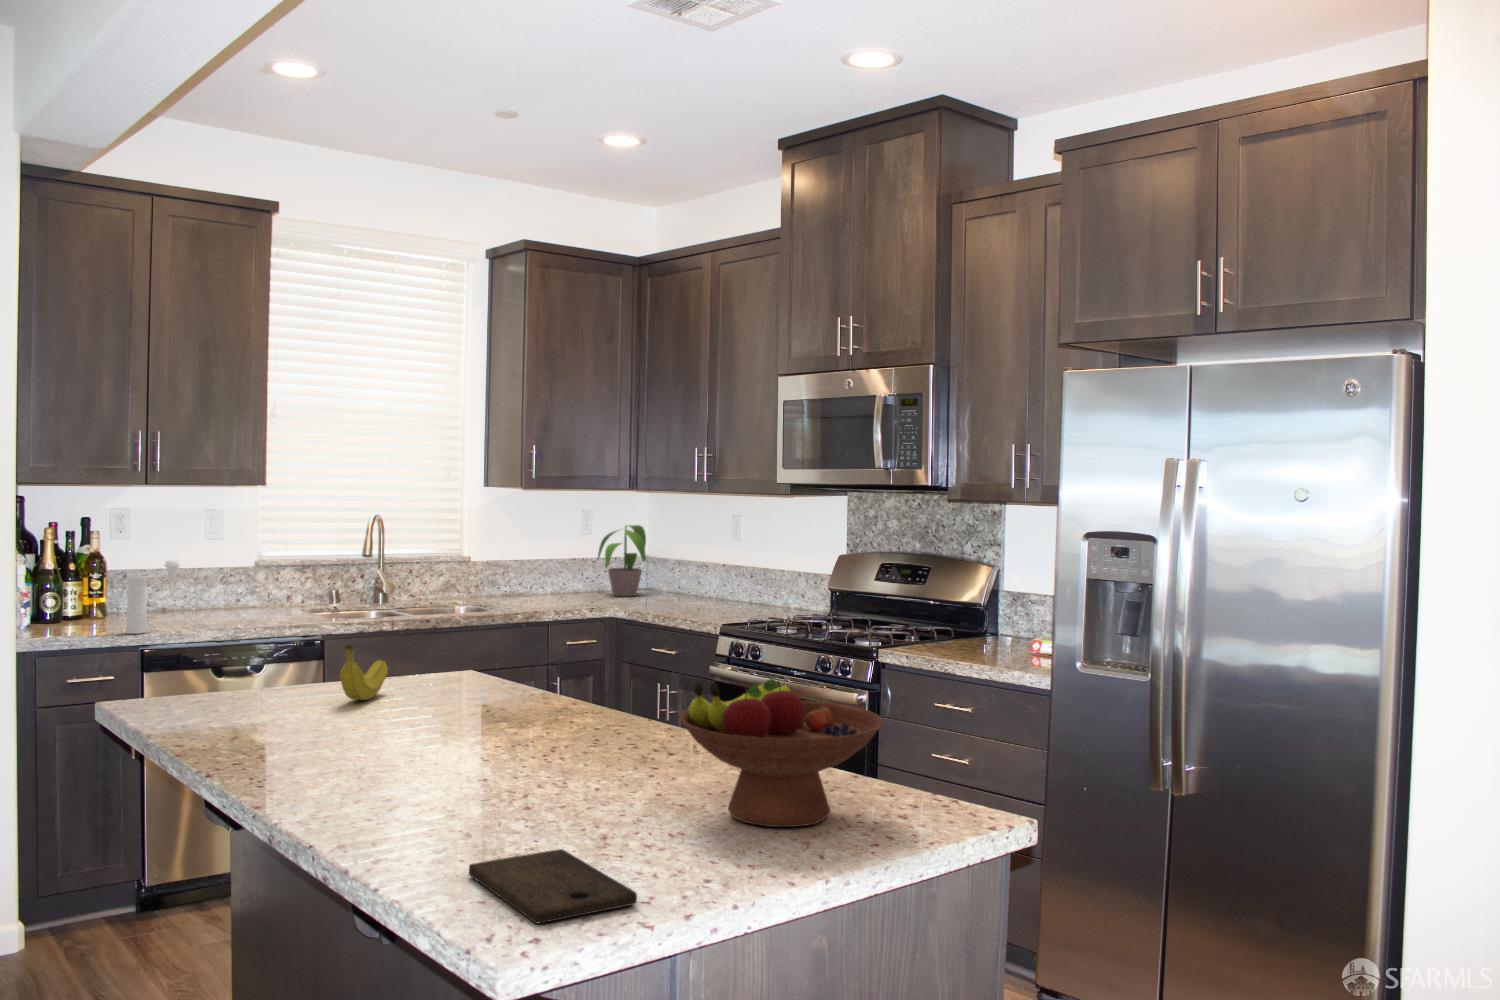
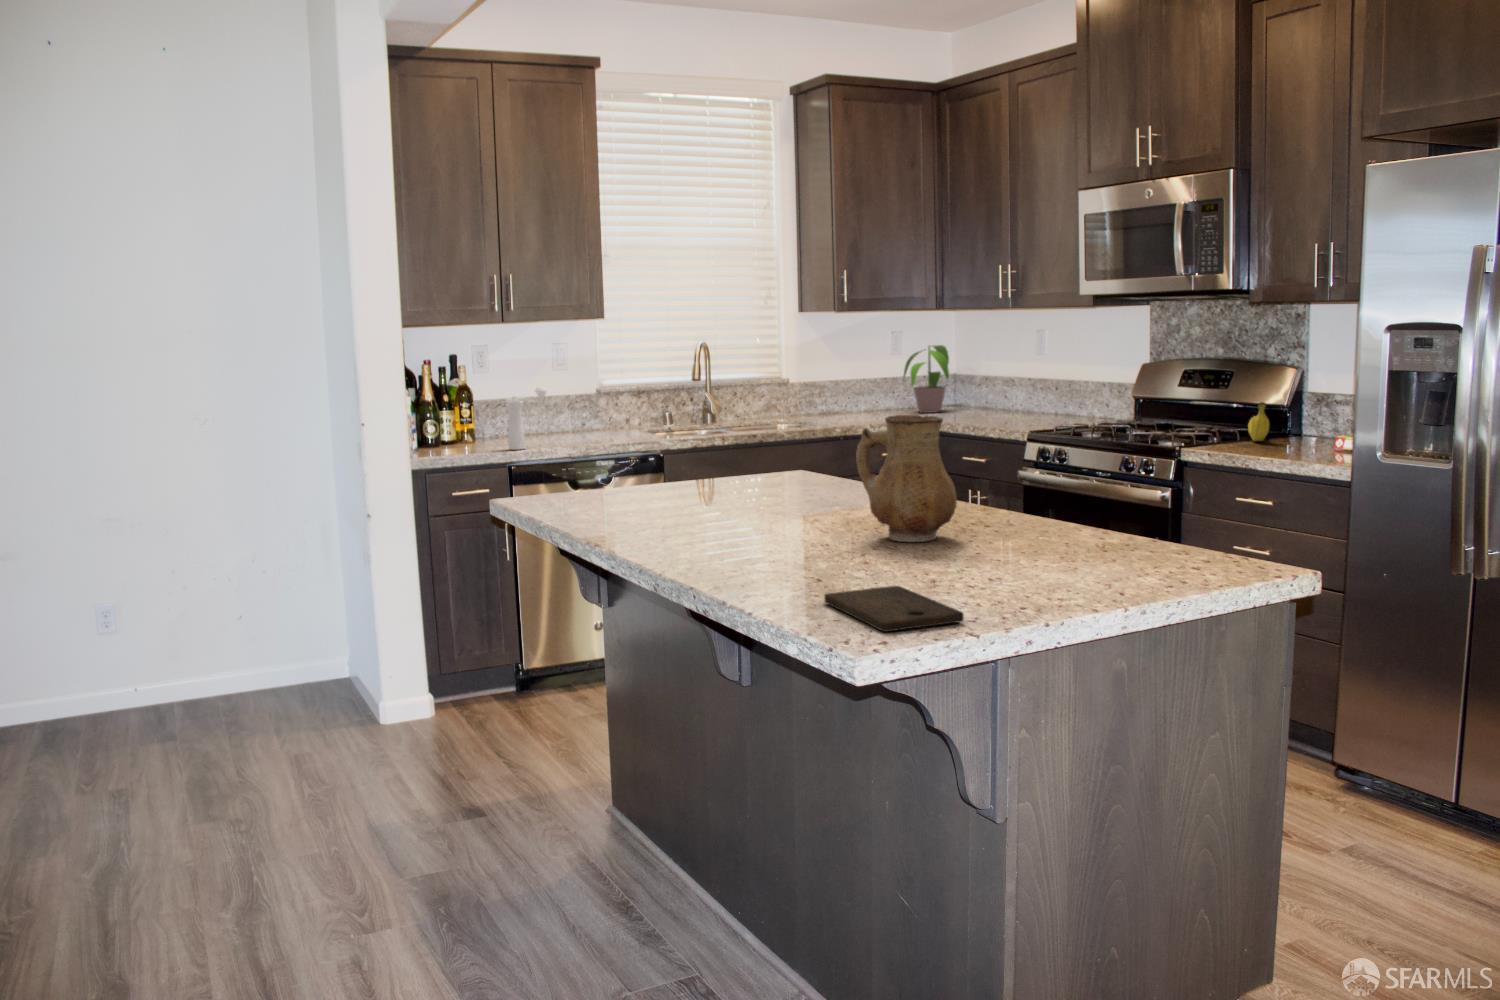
ceramic pitcher: none [525,626,640,776] -> present [856,415,957,542]
fruit: present [340,644,388,700] -> present [1248,402,1269,441]
fruit bowl: present [678,679,884,827] -> none [992,451,1180,576]

